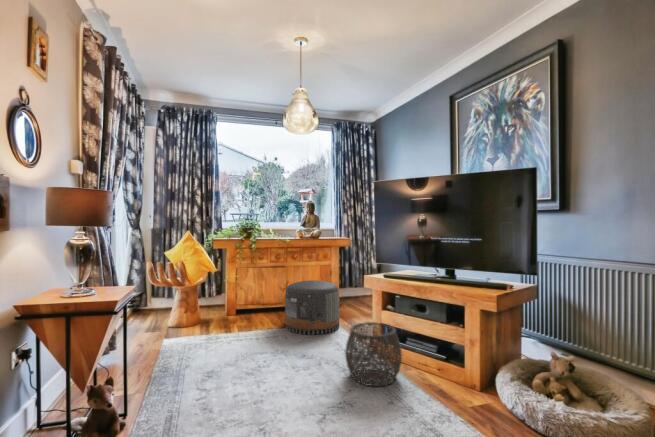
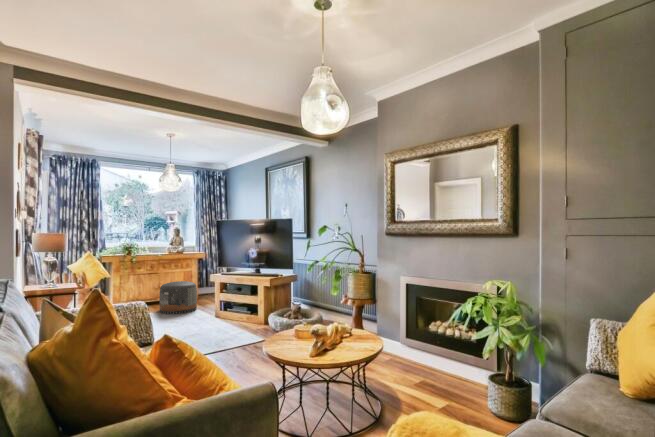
woven basket: present [345,322,402,386] -> none [198,298,228,327]

